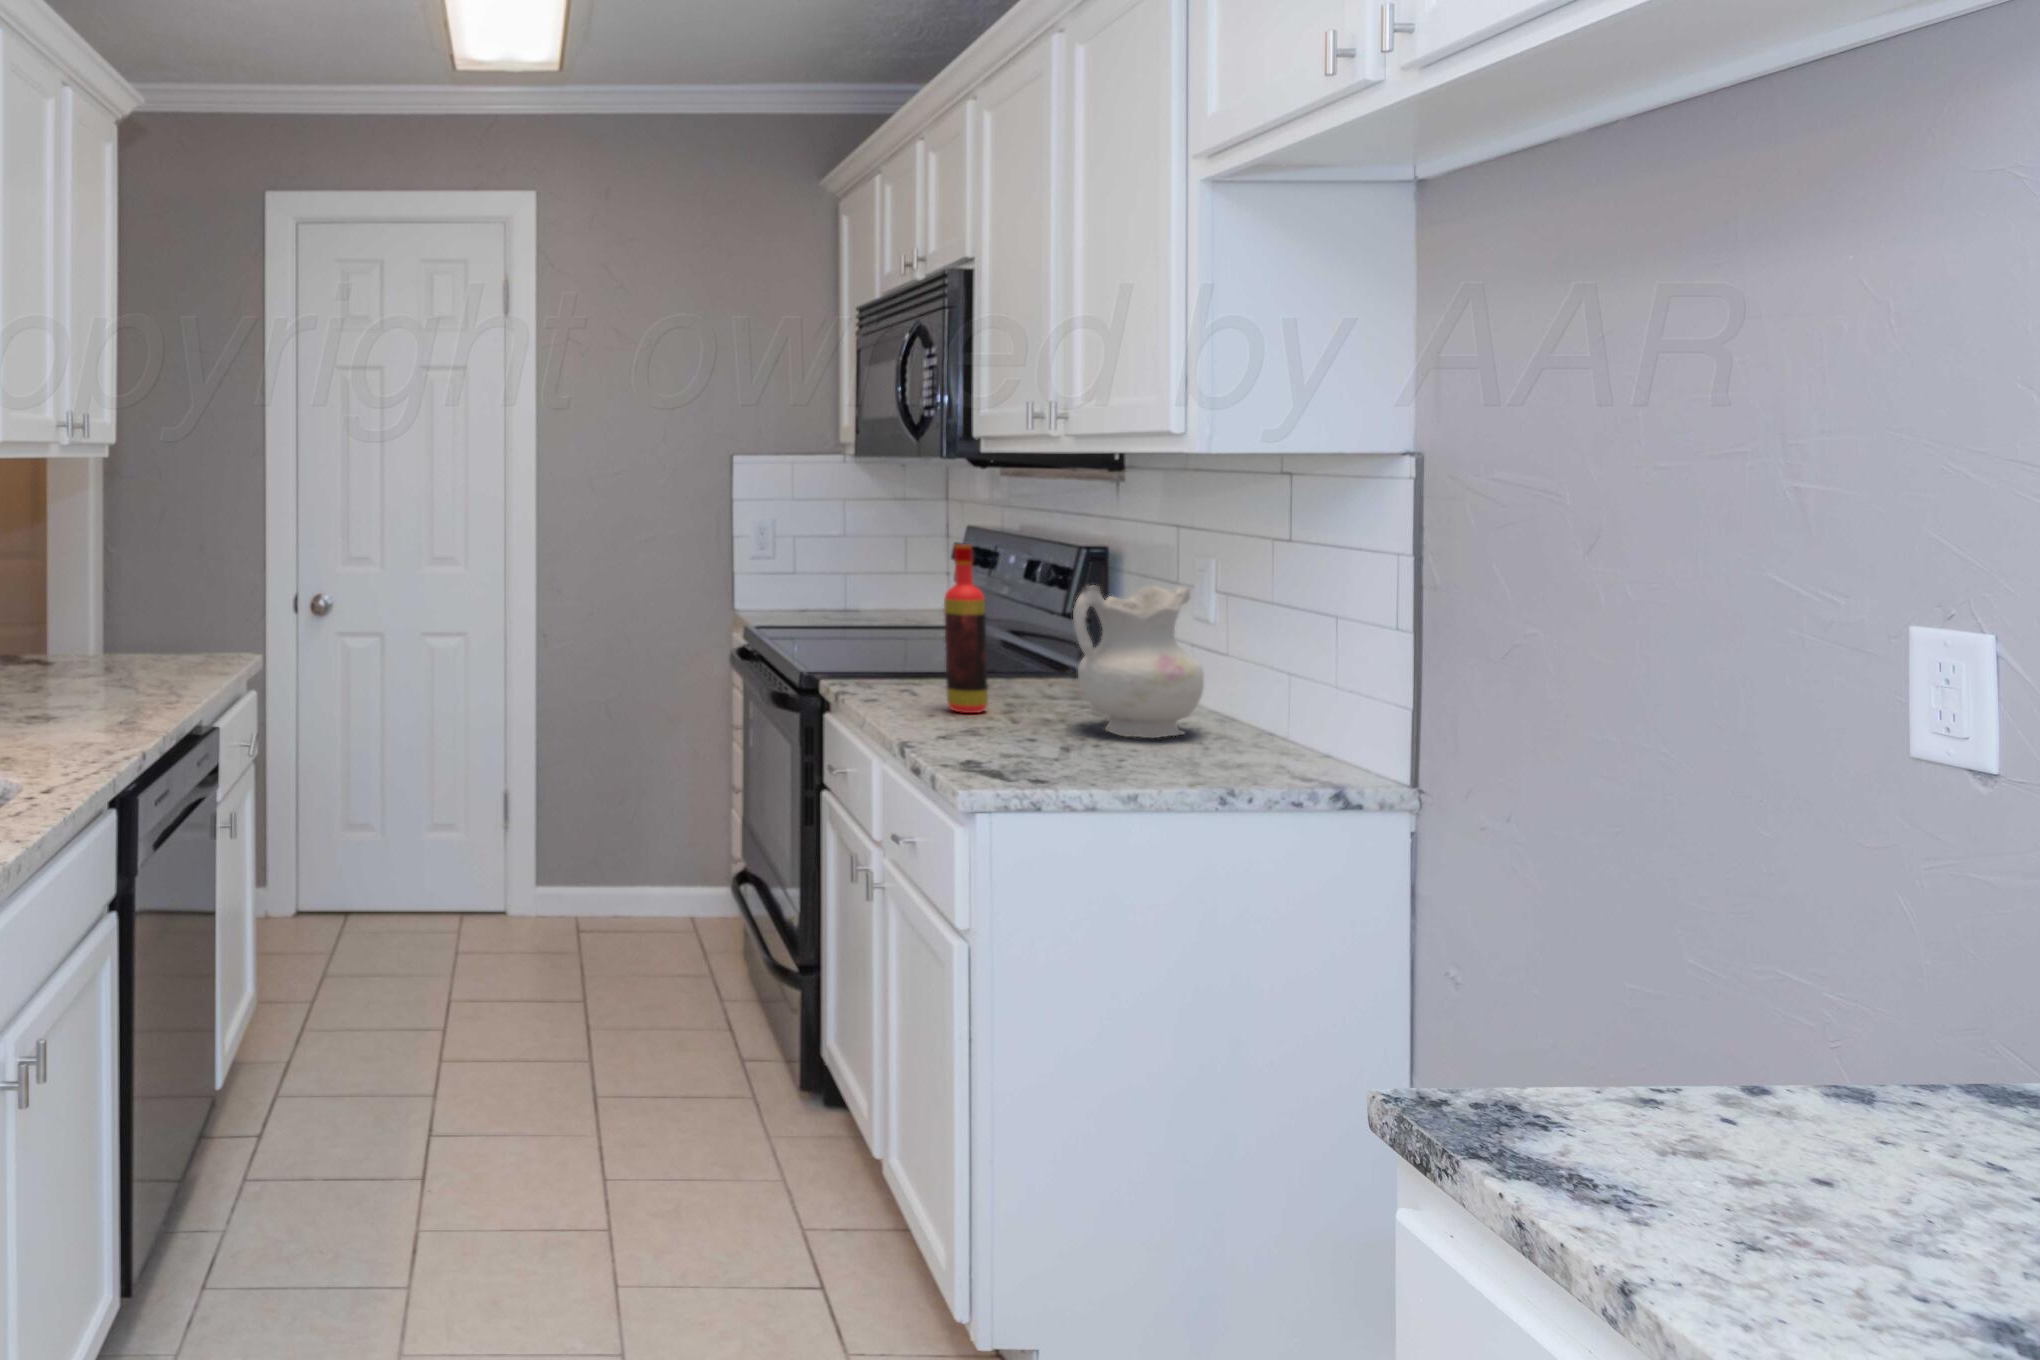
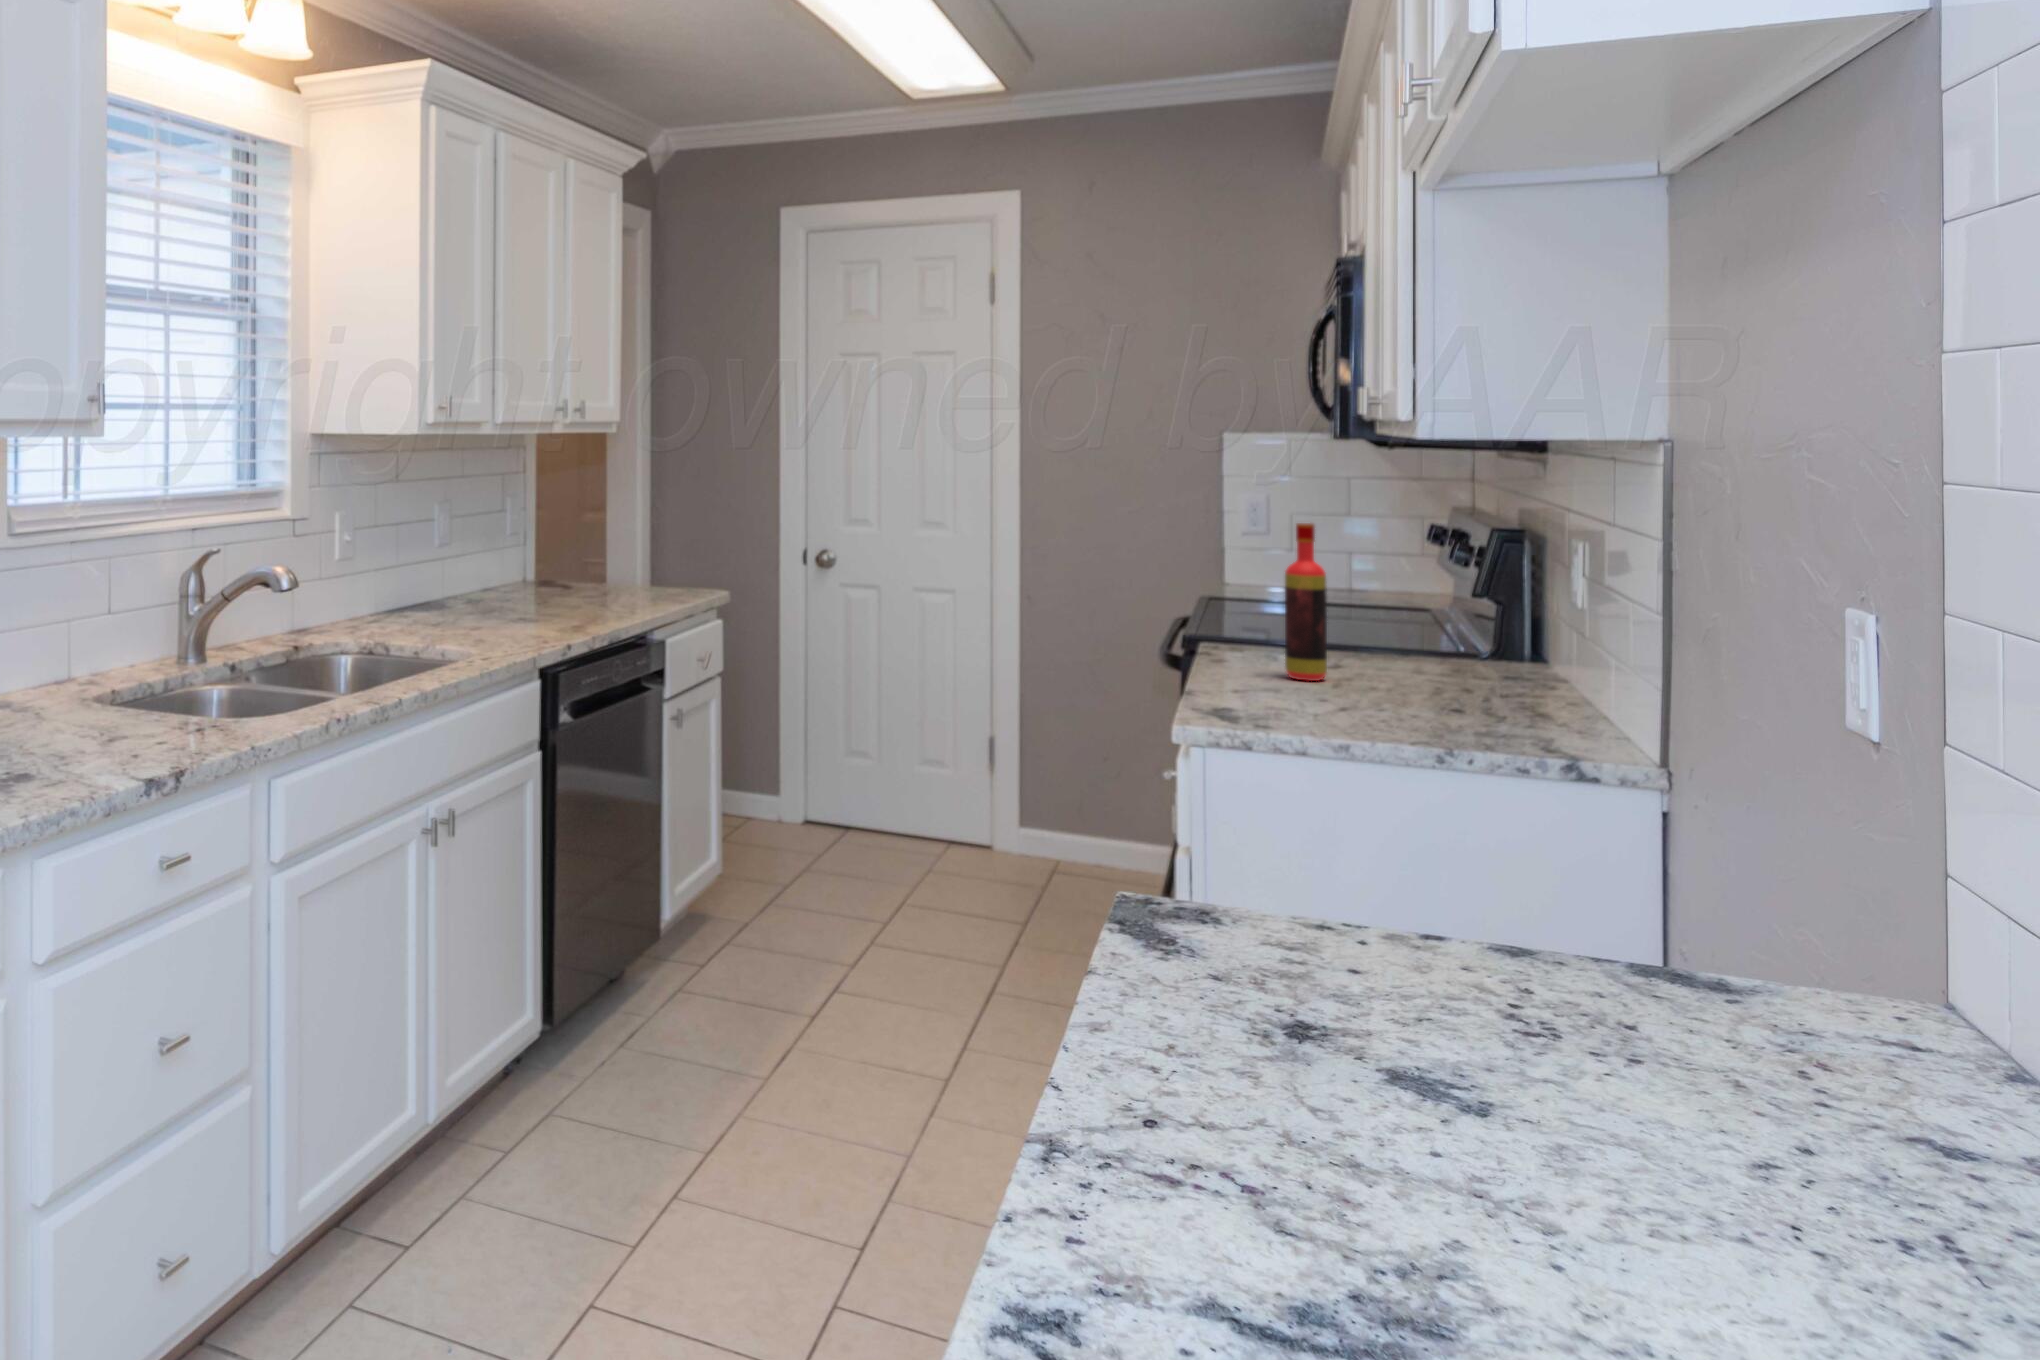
ceramic pitcher: present [1073,585,1204,738] -> none [1375,564,1520,713]

